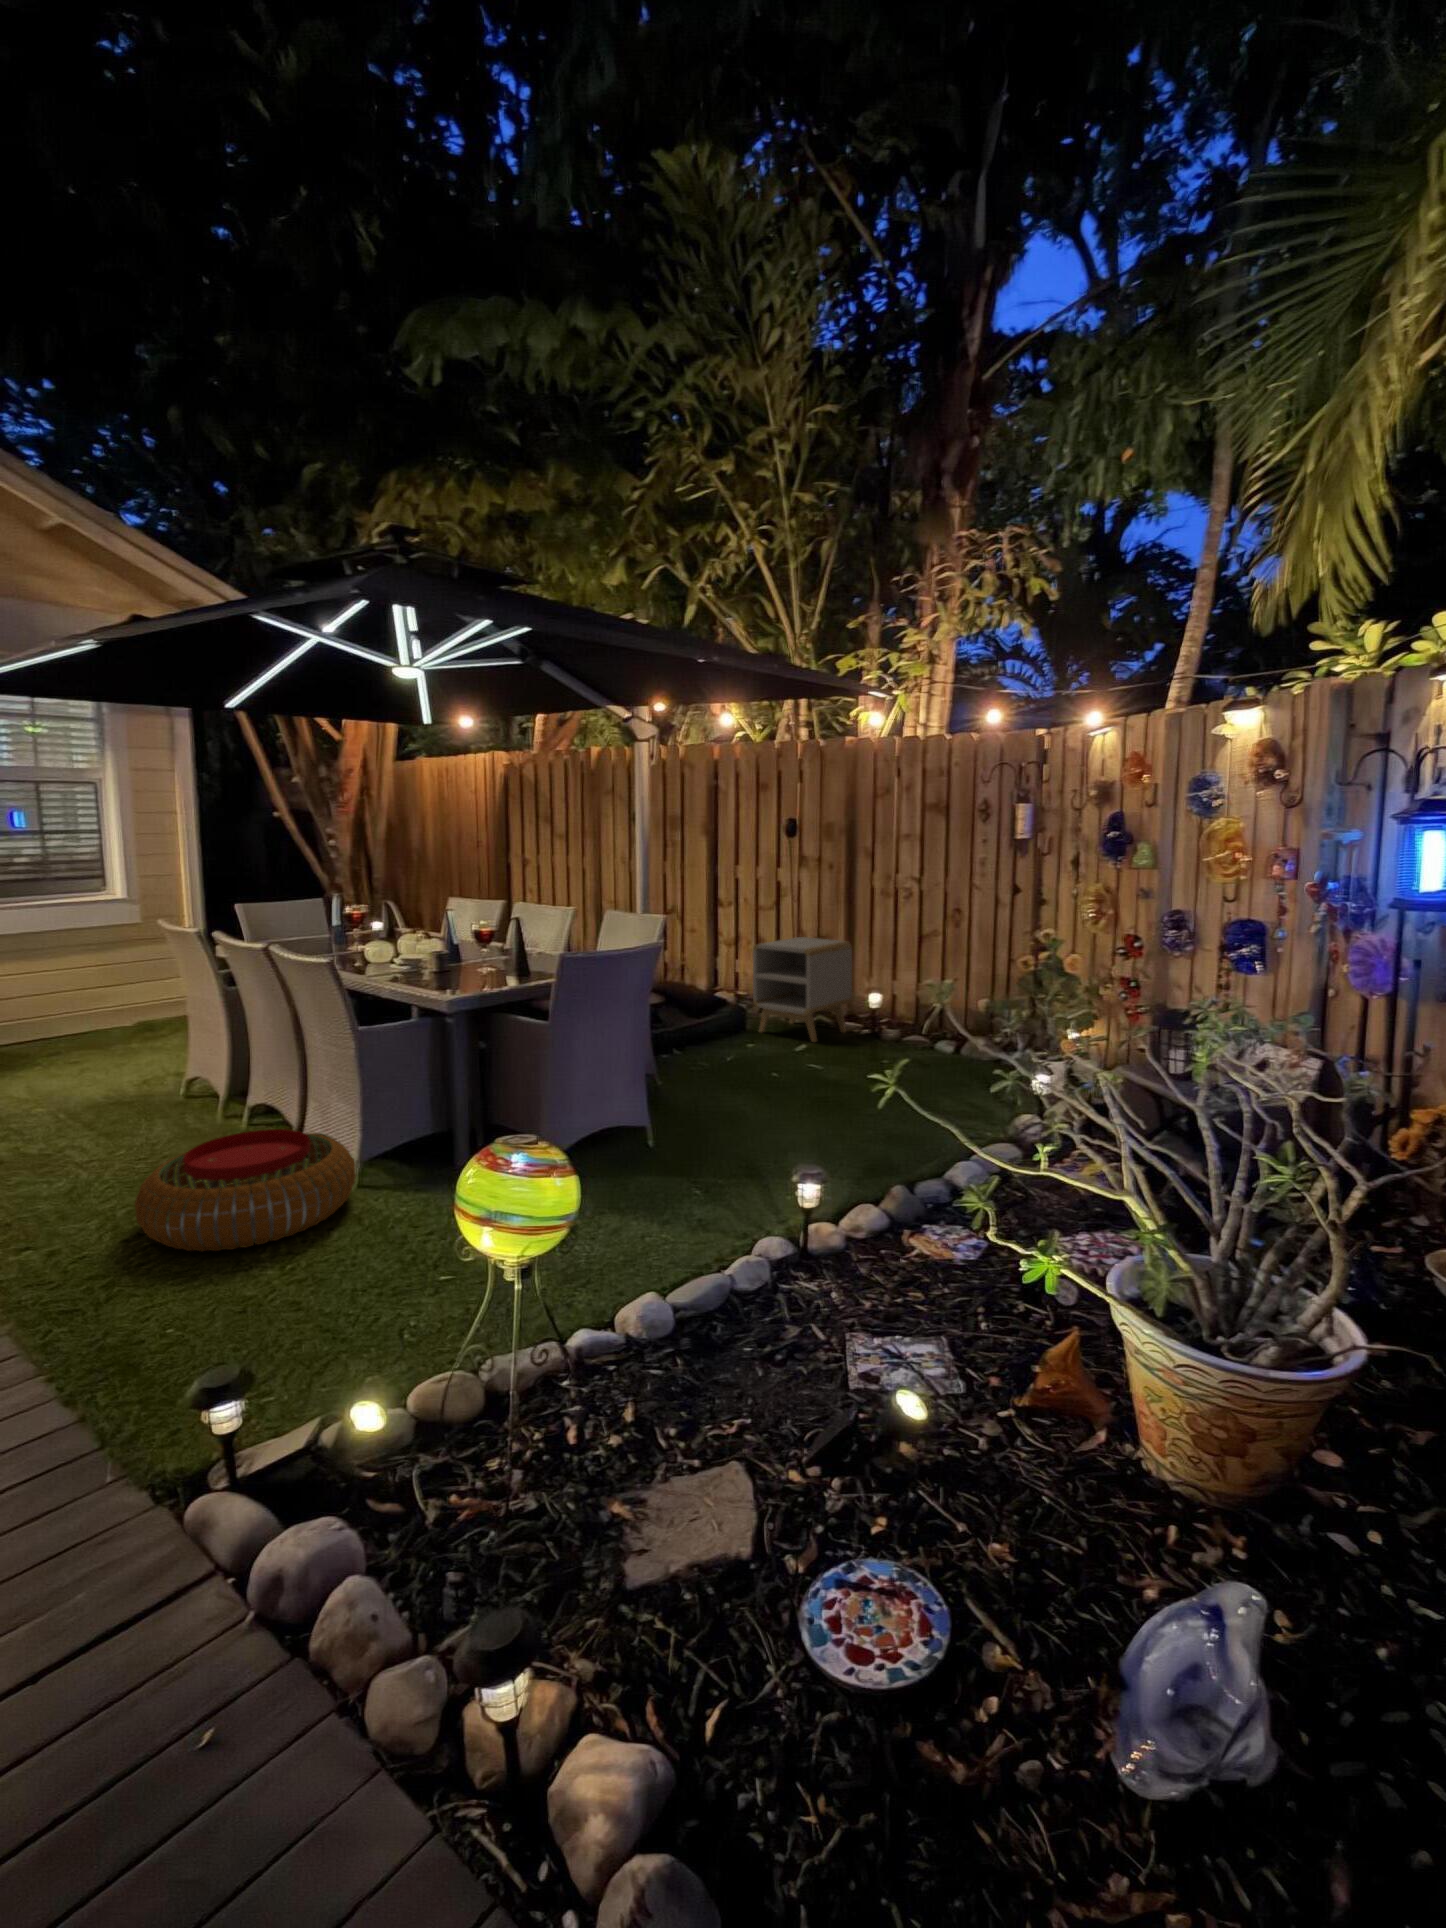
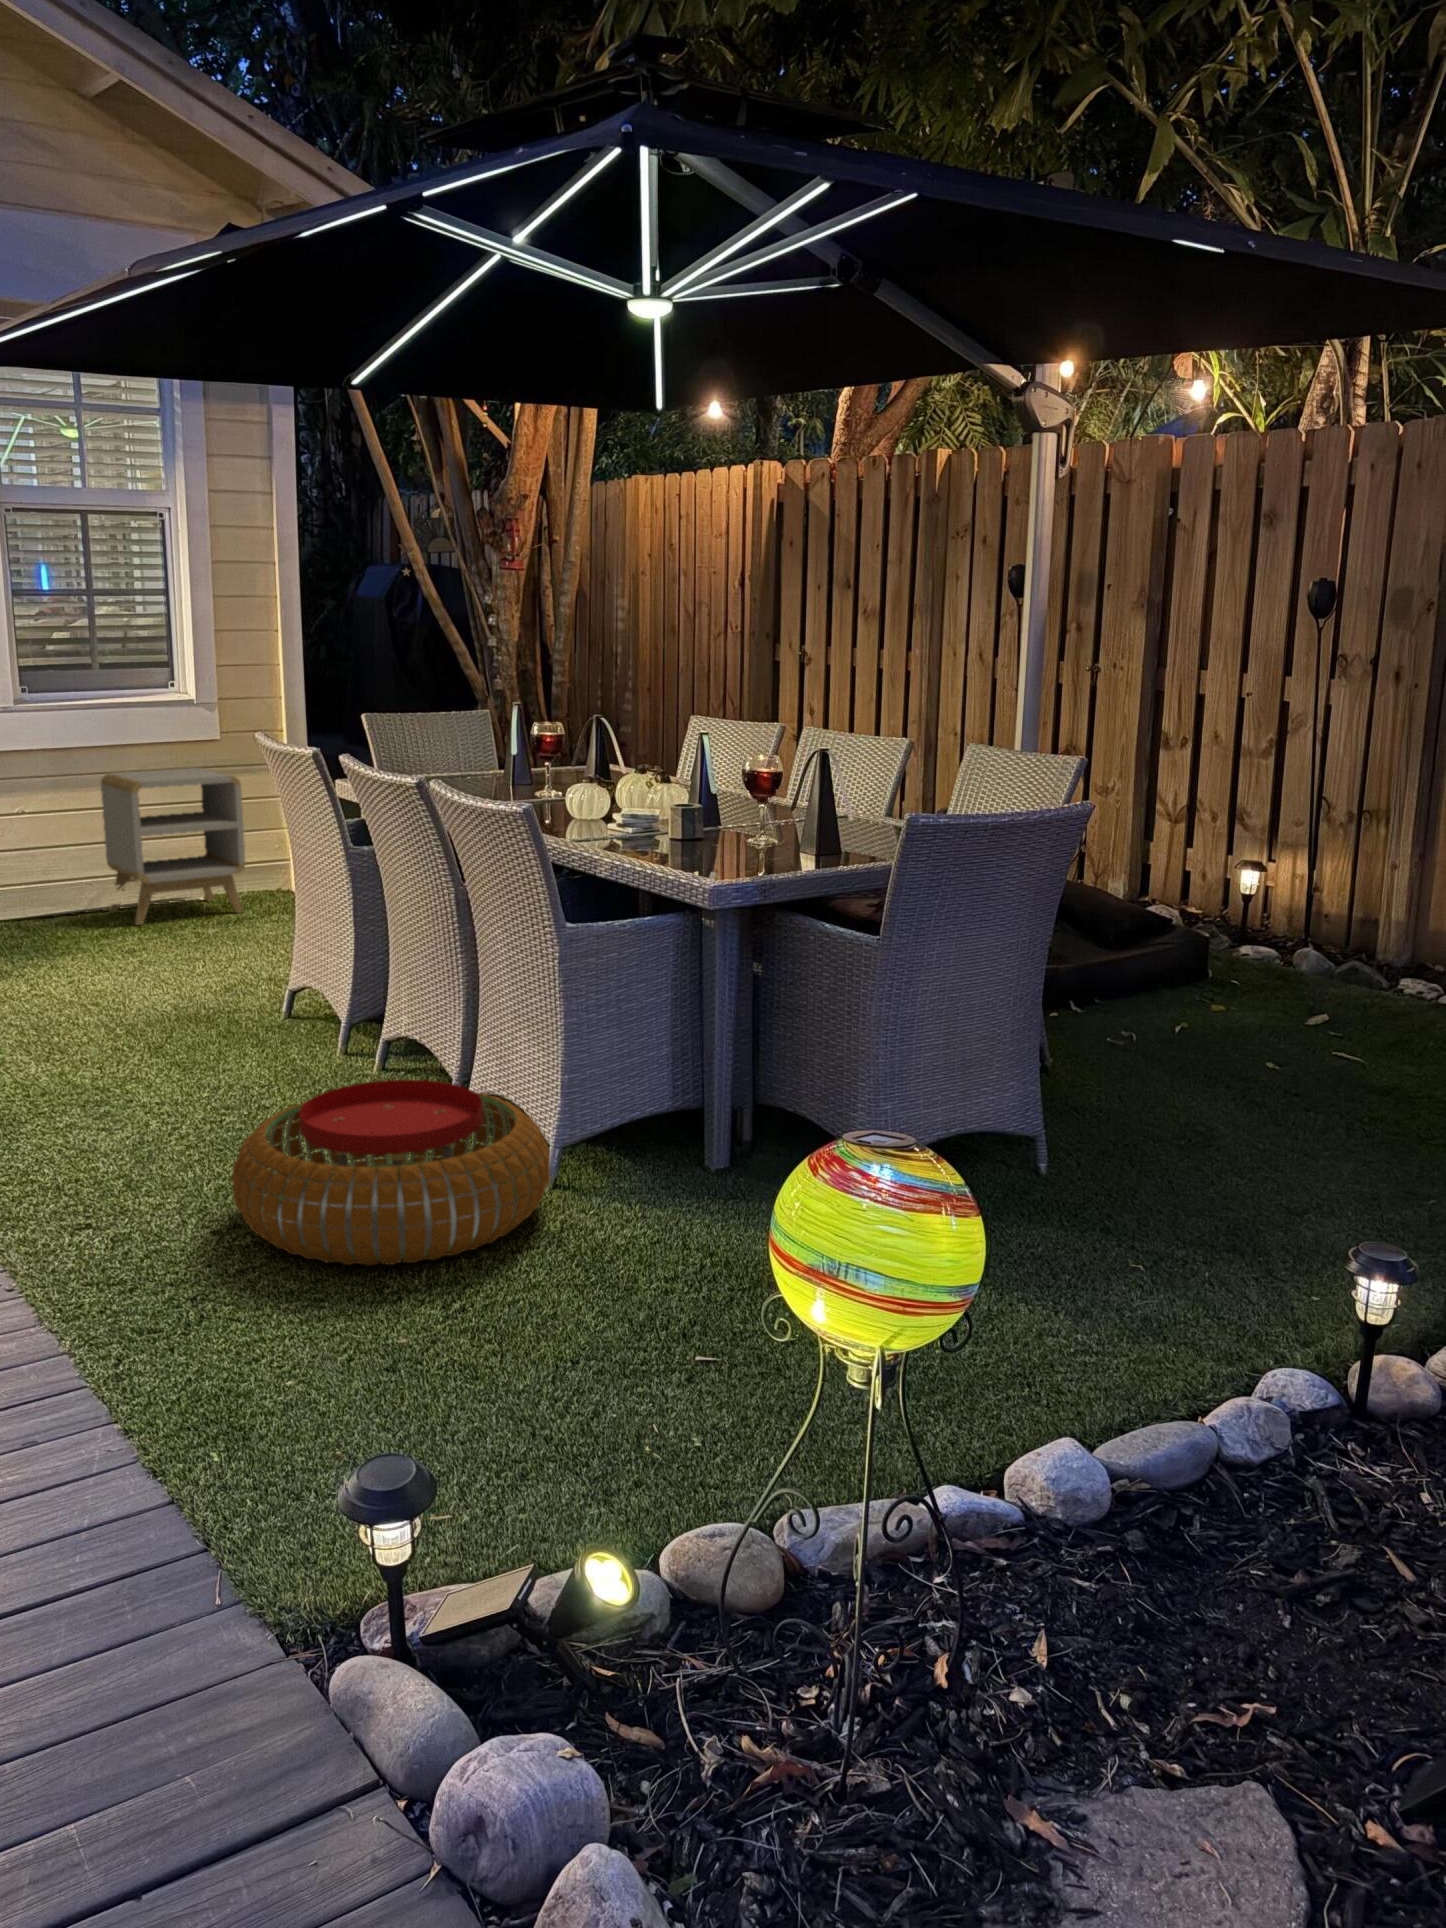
side table: present [753,937,852,1042] -> present [101,767,246,925]

